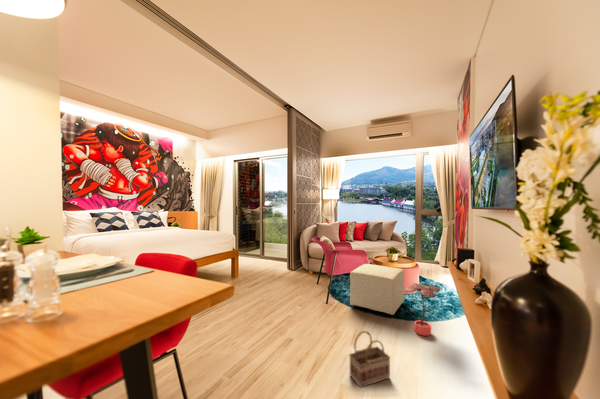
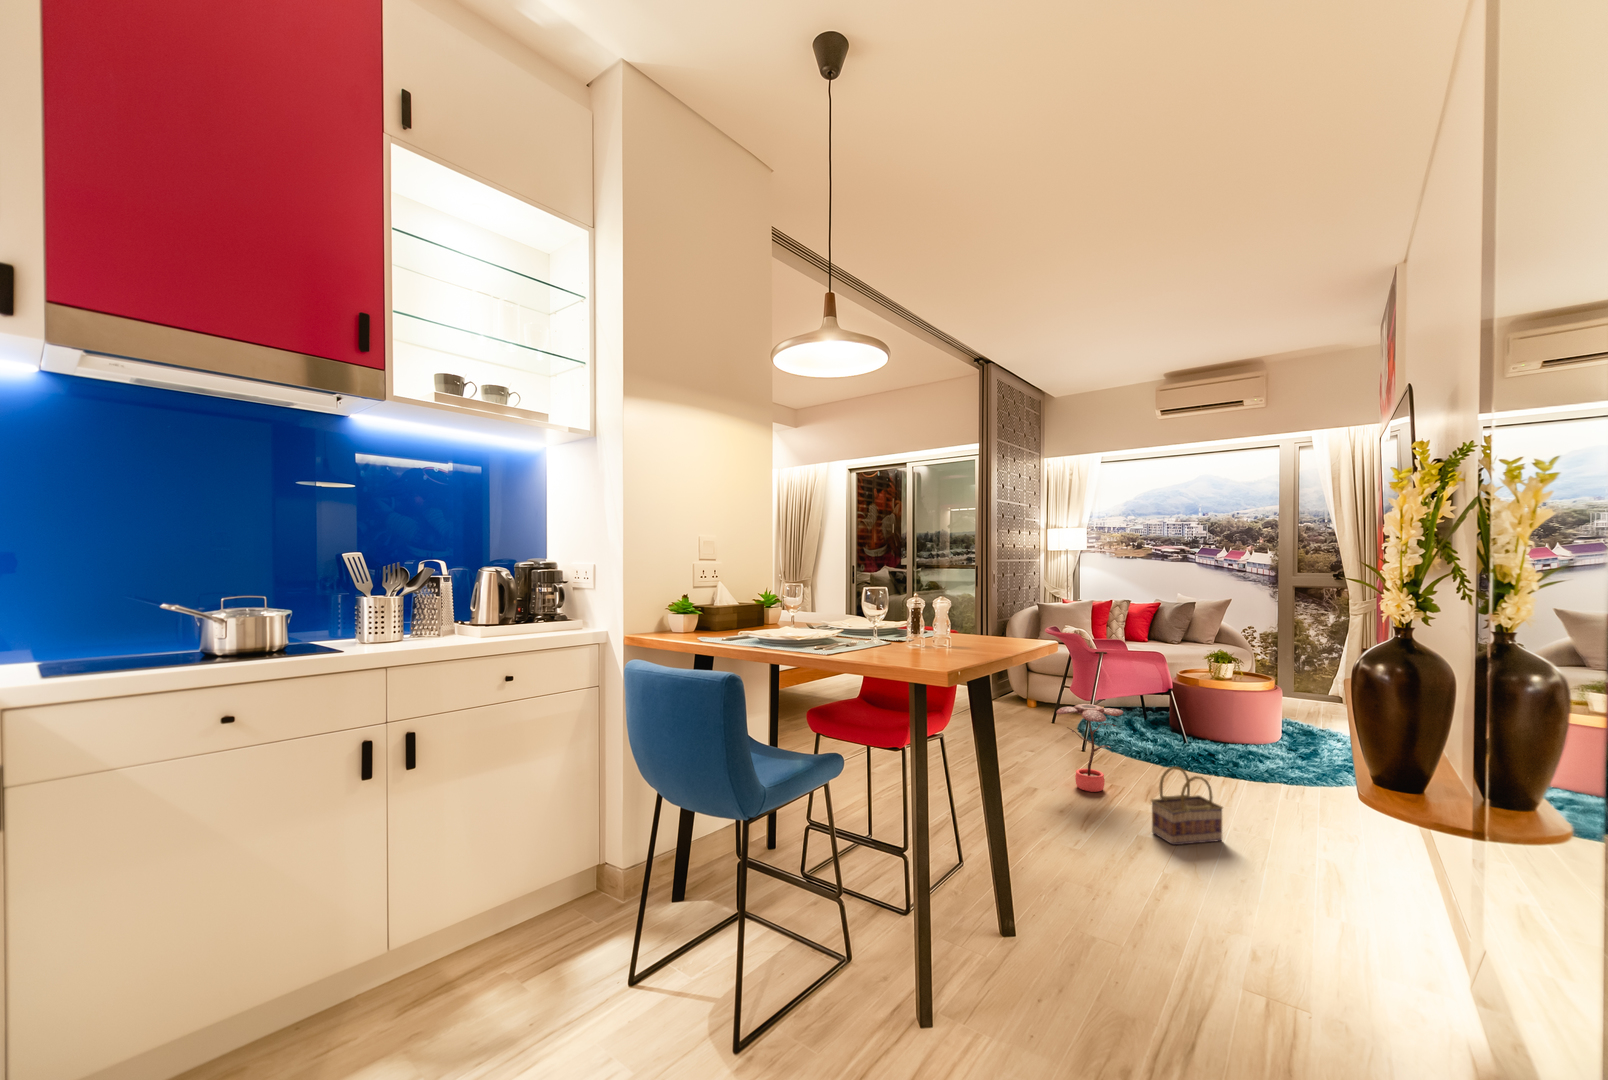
ottoman: present [350,264,404,315] -> none [1133,681,1249,773]
potted plant: present [404,283,440,336] -> present [1056,704,1123,792]

